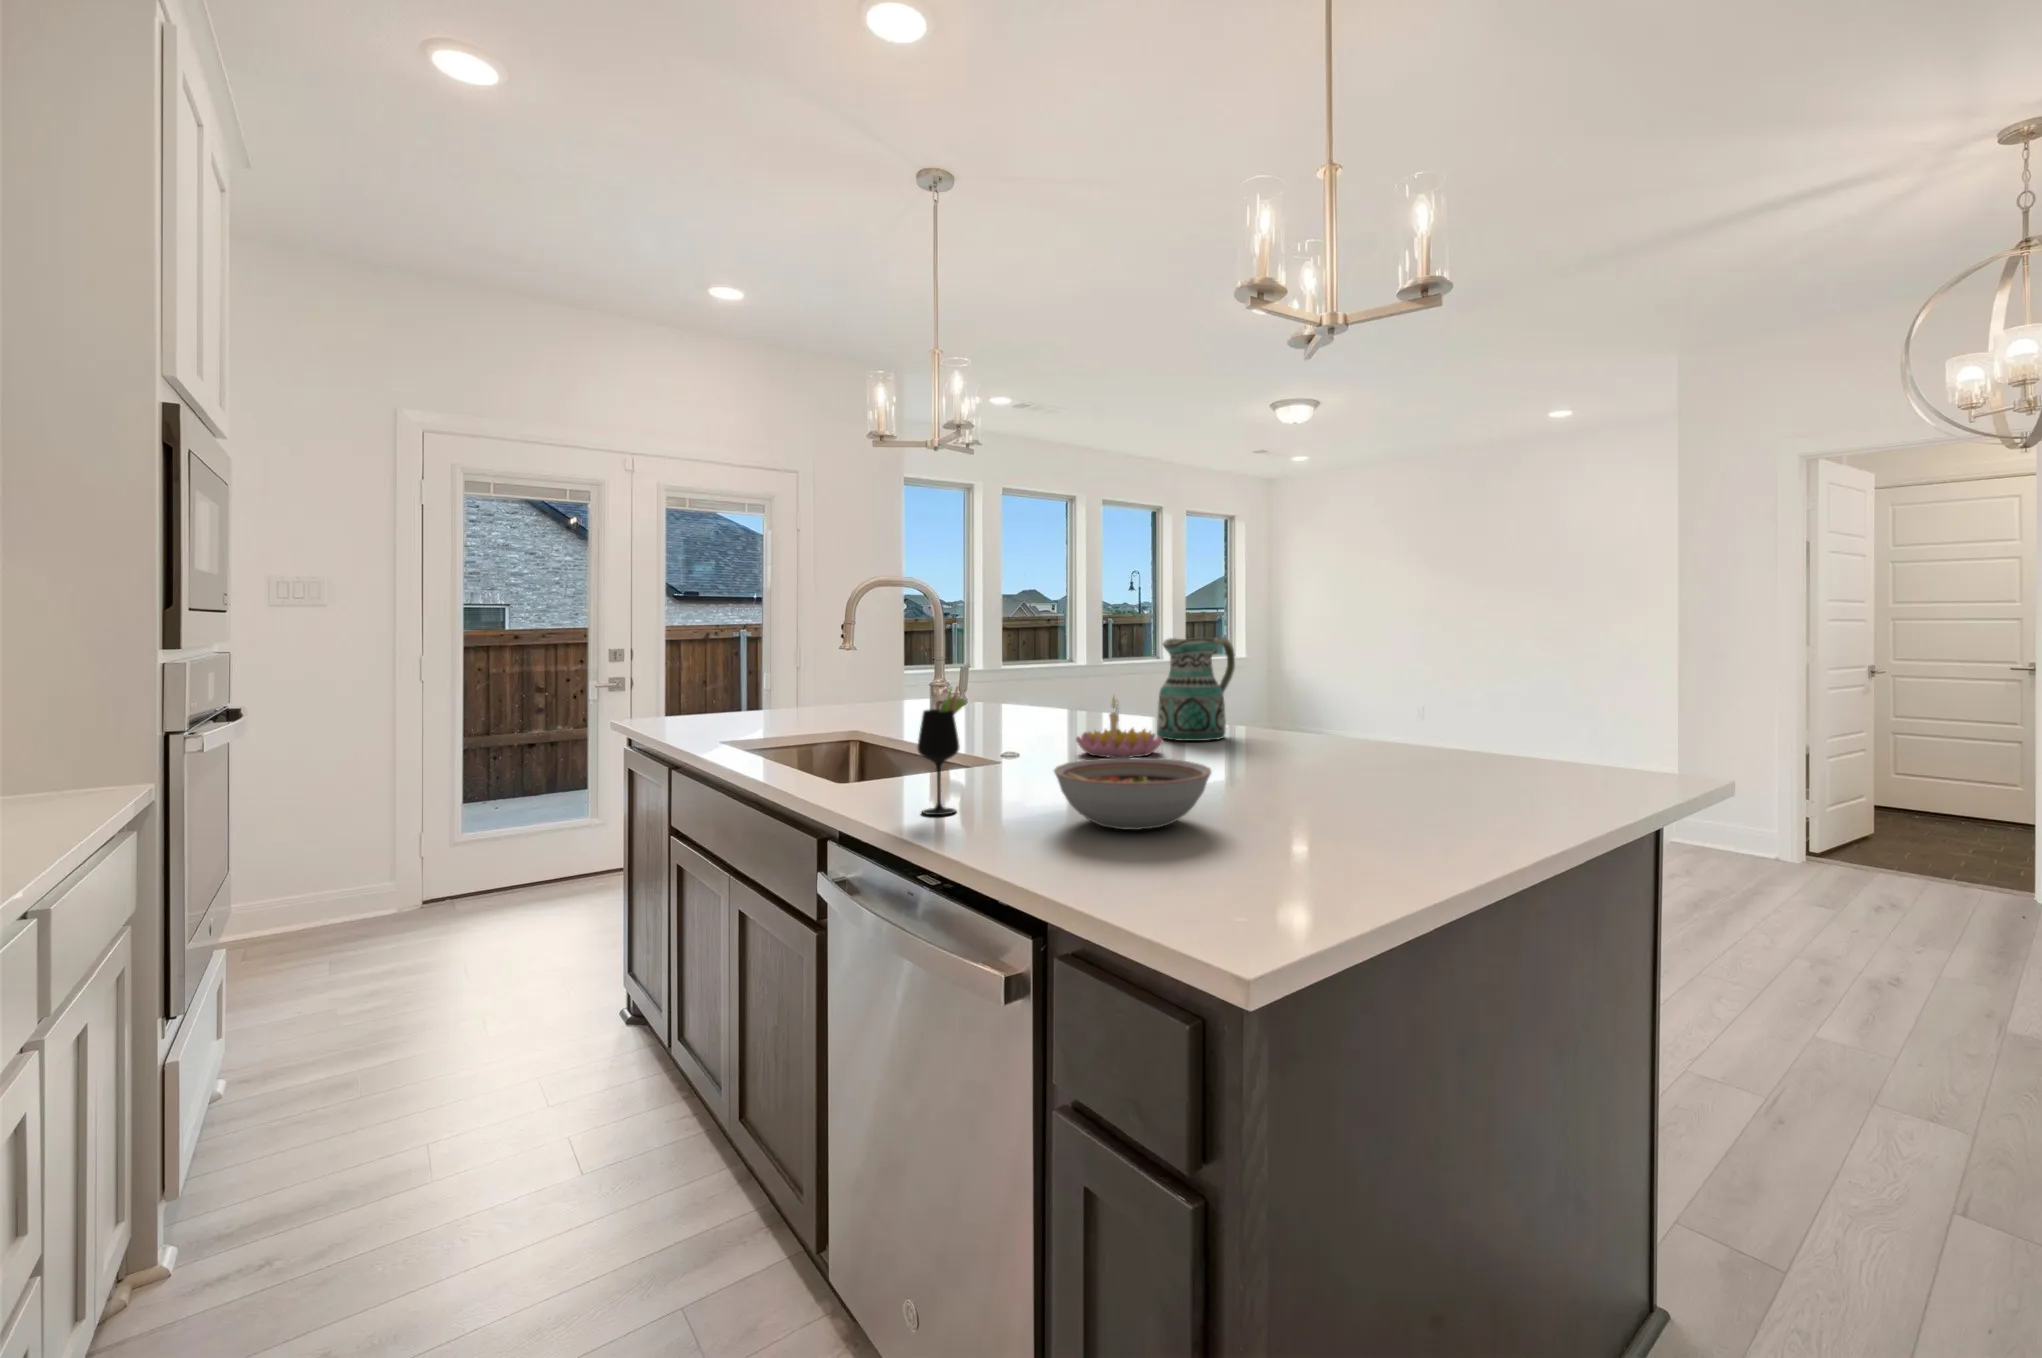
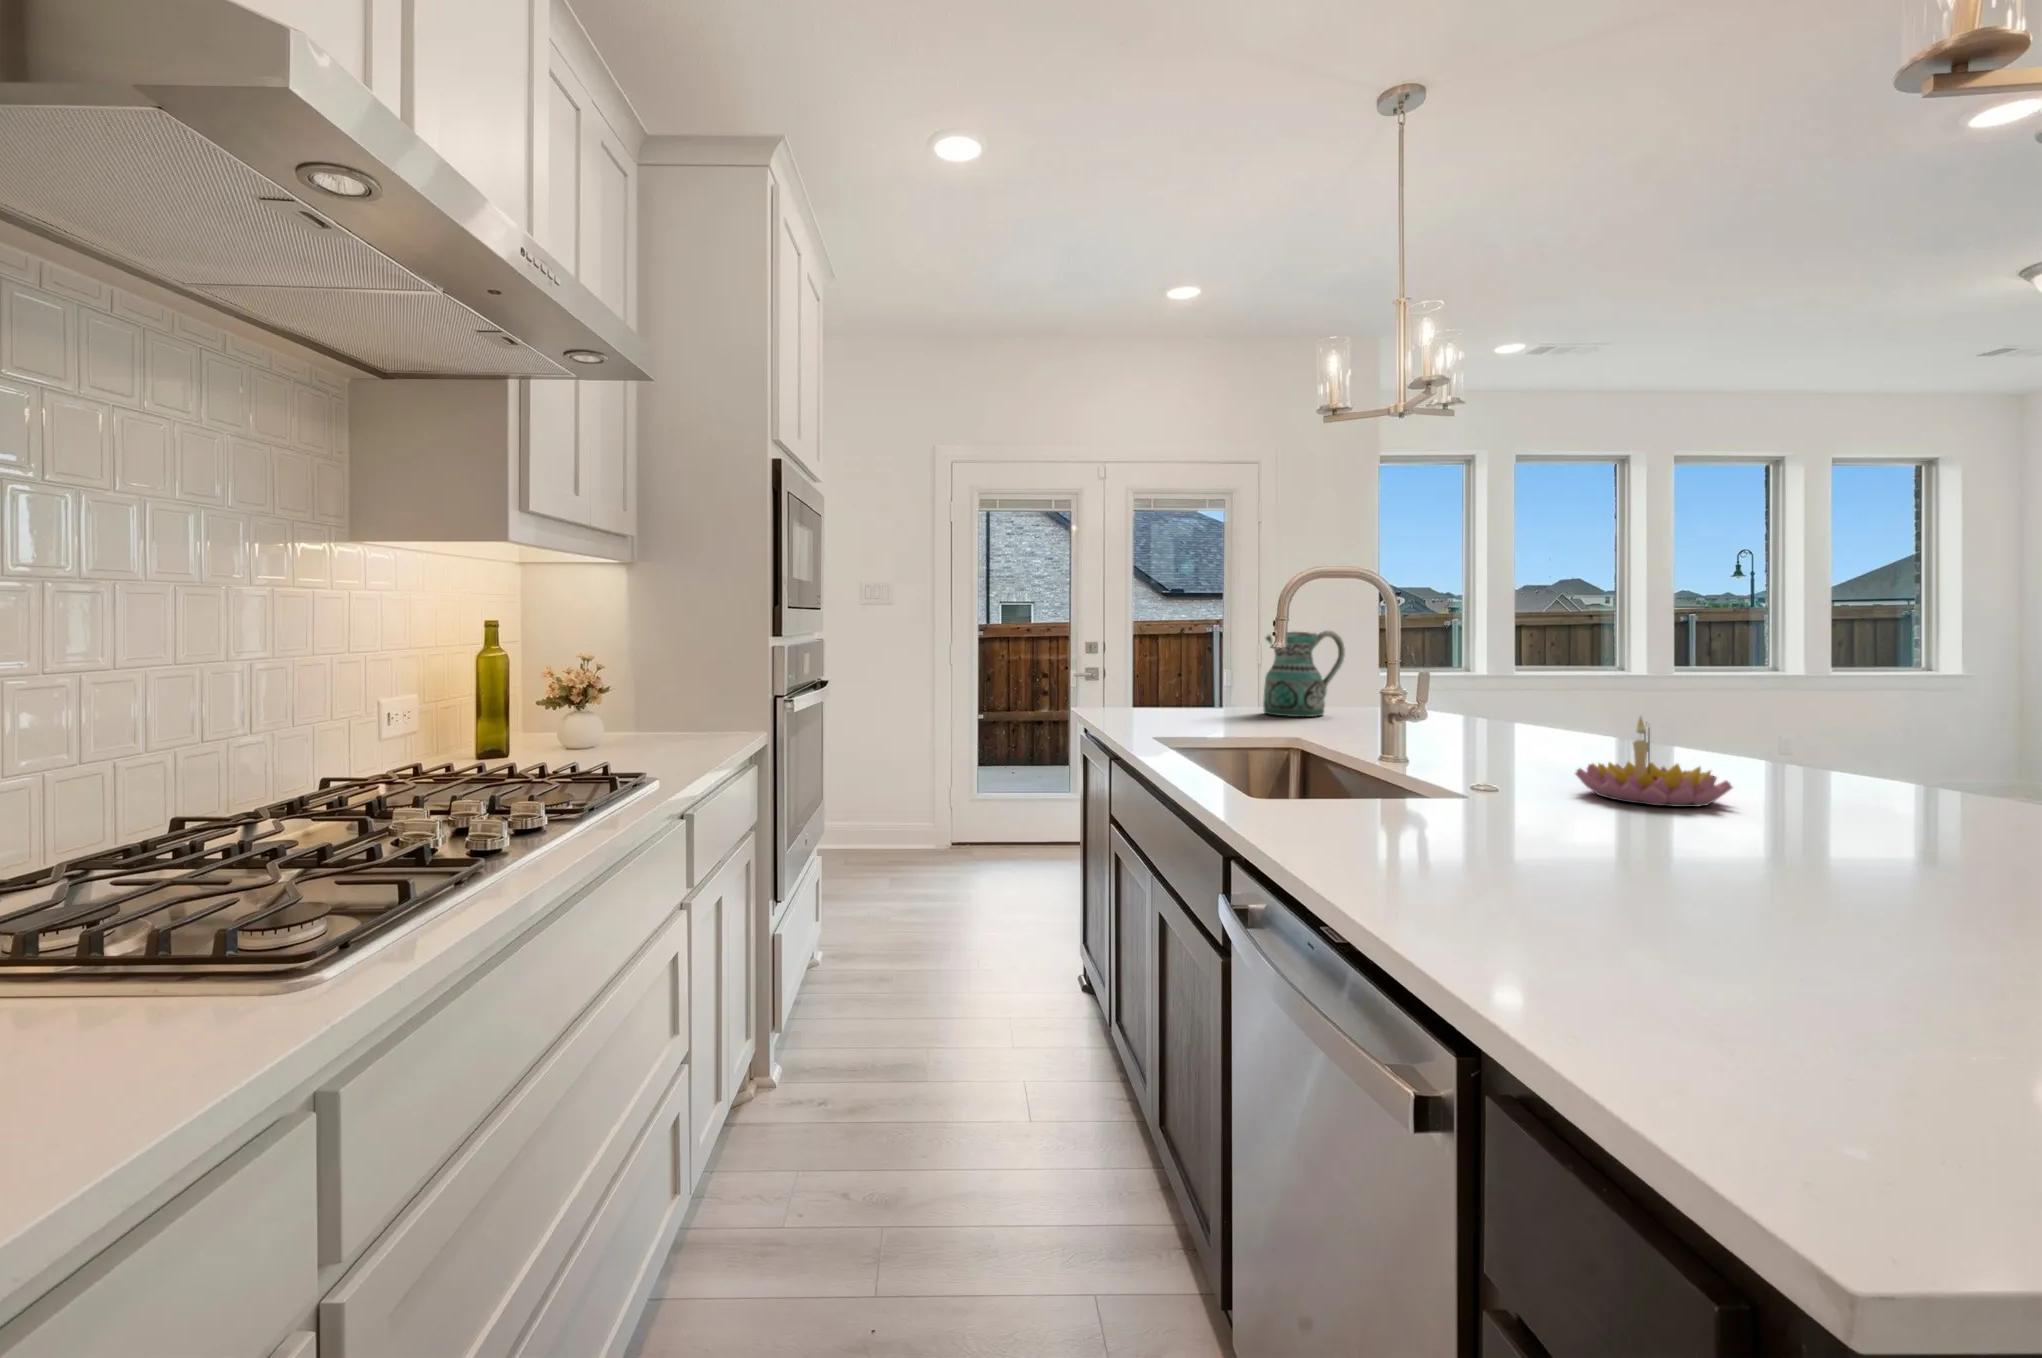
ceramic pitcher: present [1157,637,1235,741] -> present [1263,631,1345,717]
wine glass: present [918,687,966,815] -> none [1317,694,1383,849]
bowl: present [1054,757,1212,830] -> none [1498,805,1792,922]

